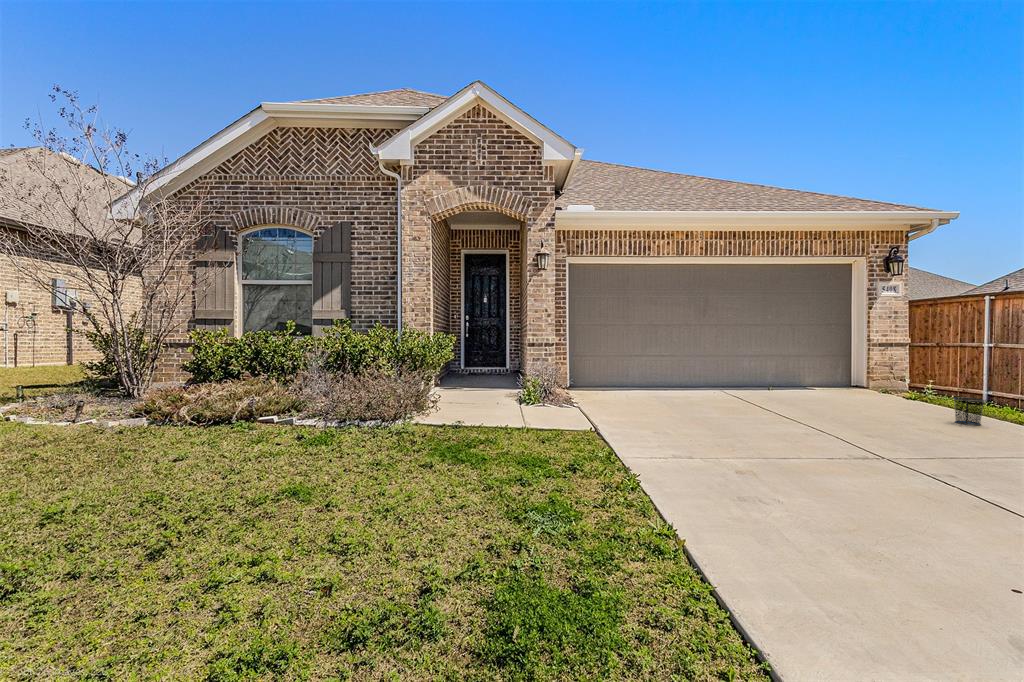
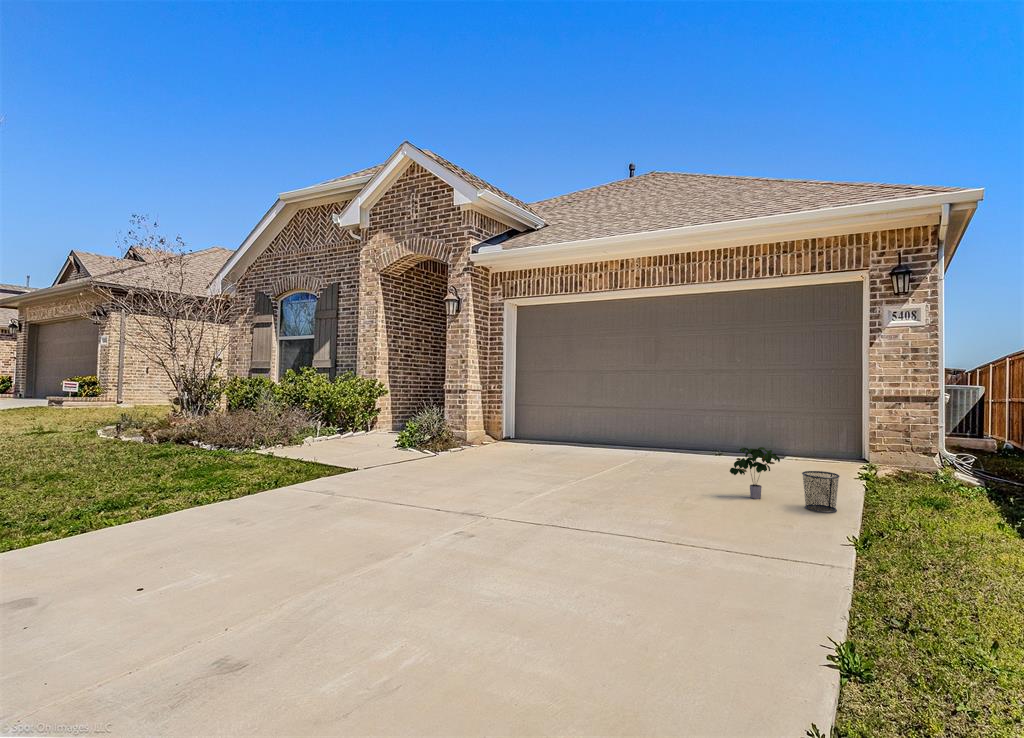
potted plant: none [899,383,926,421] -> present [730,447,780,499]

